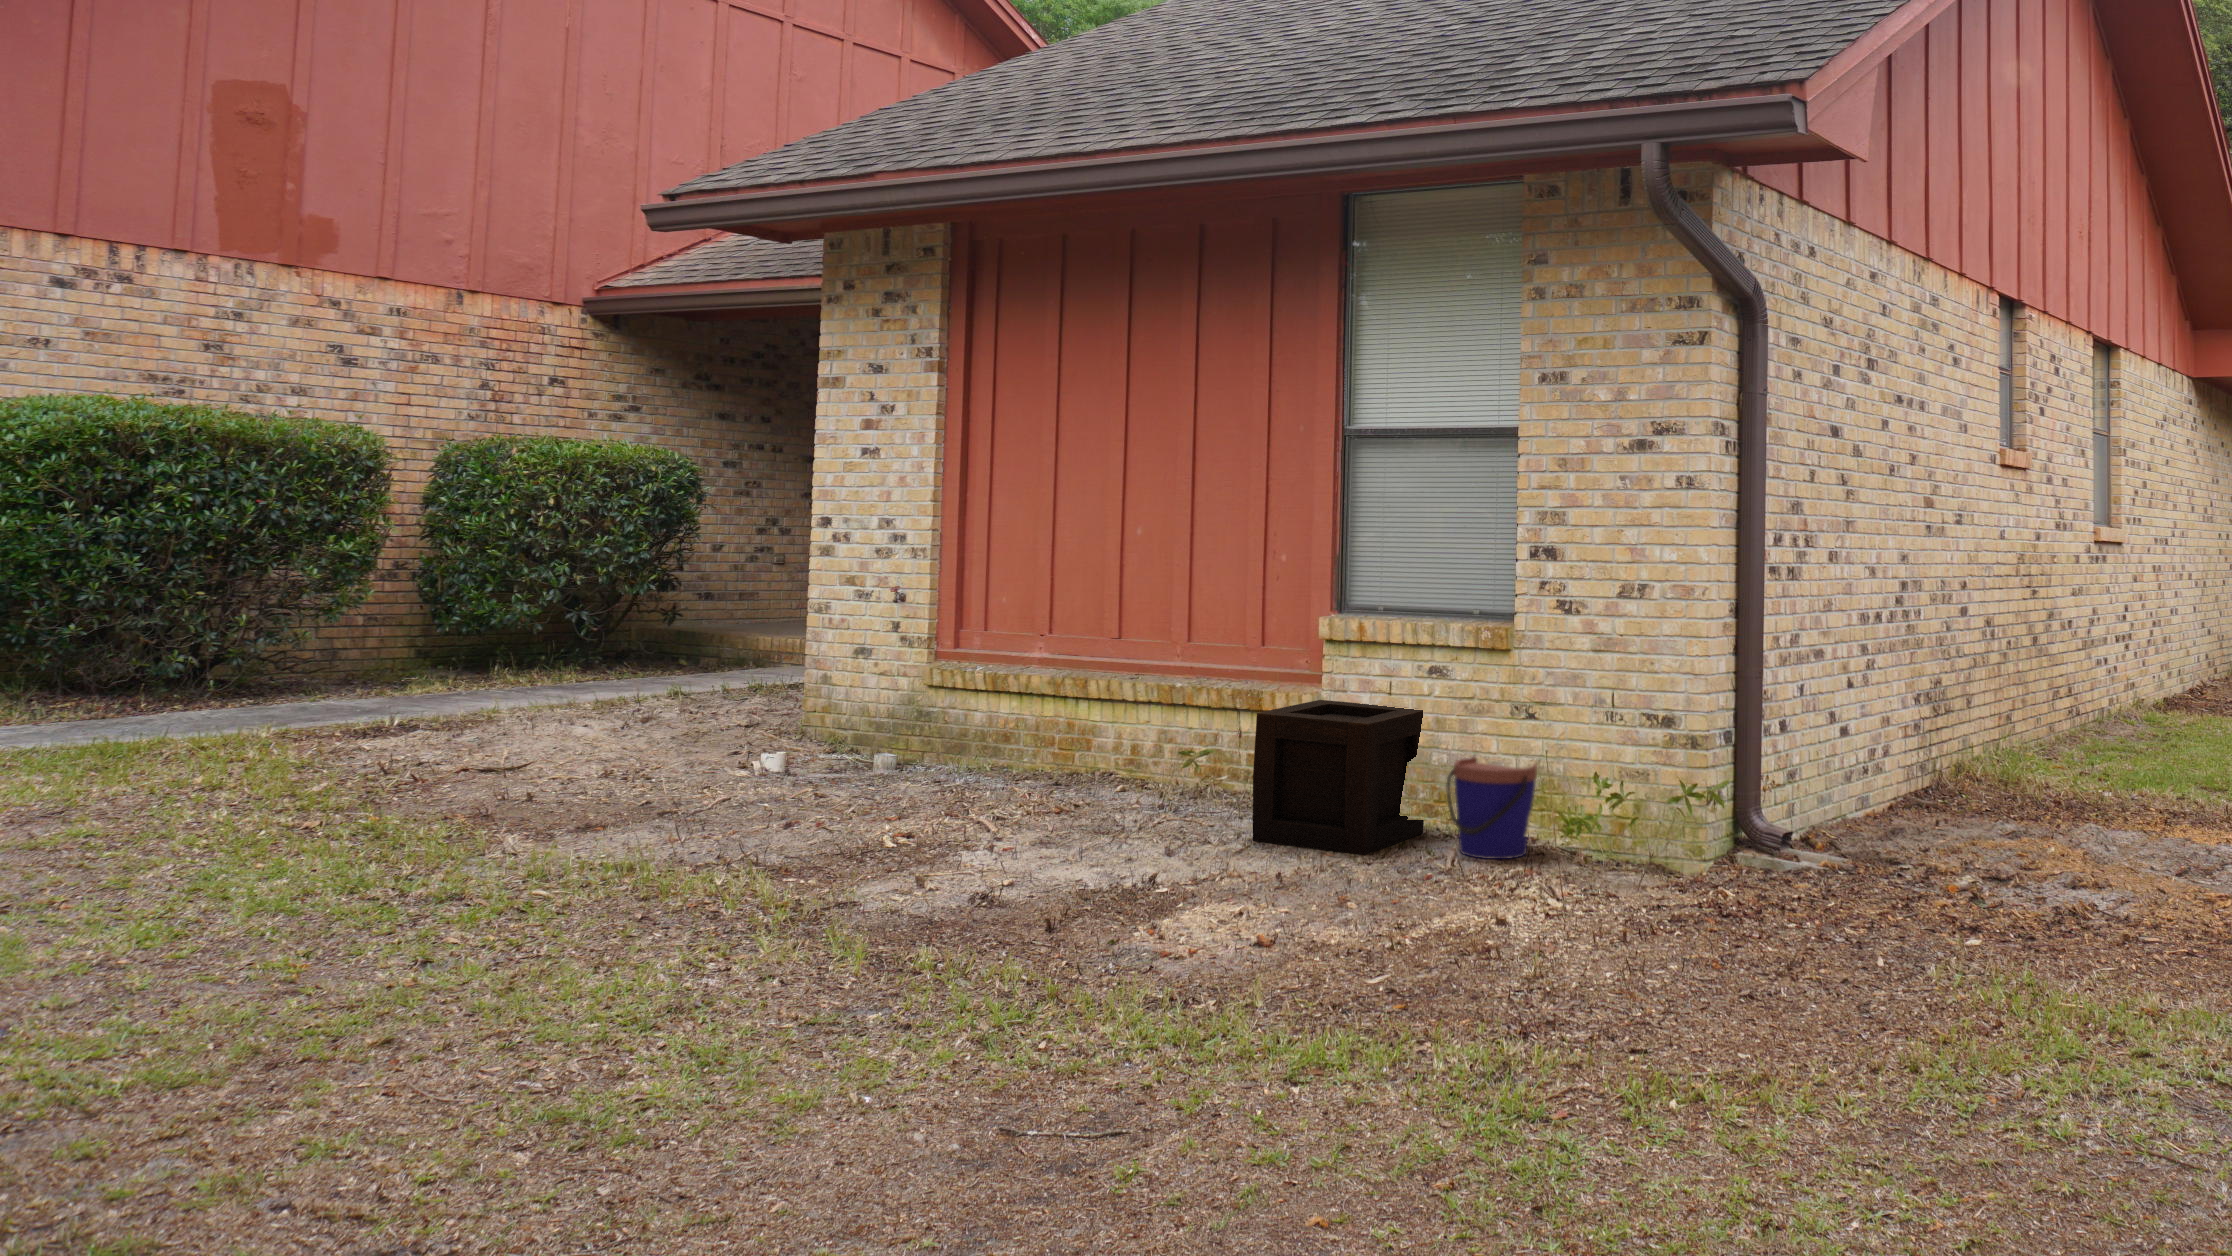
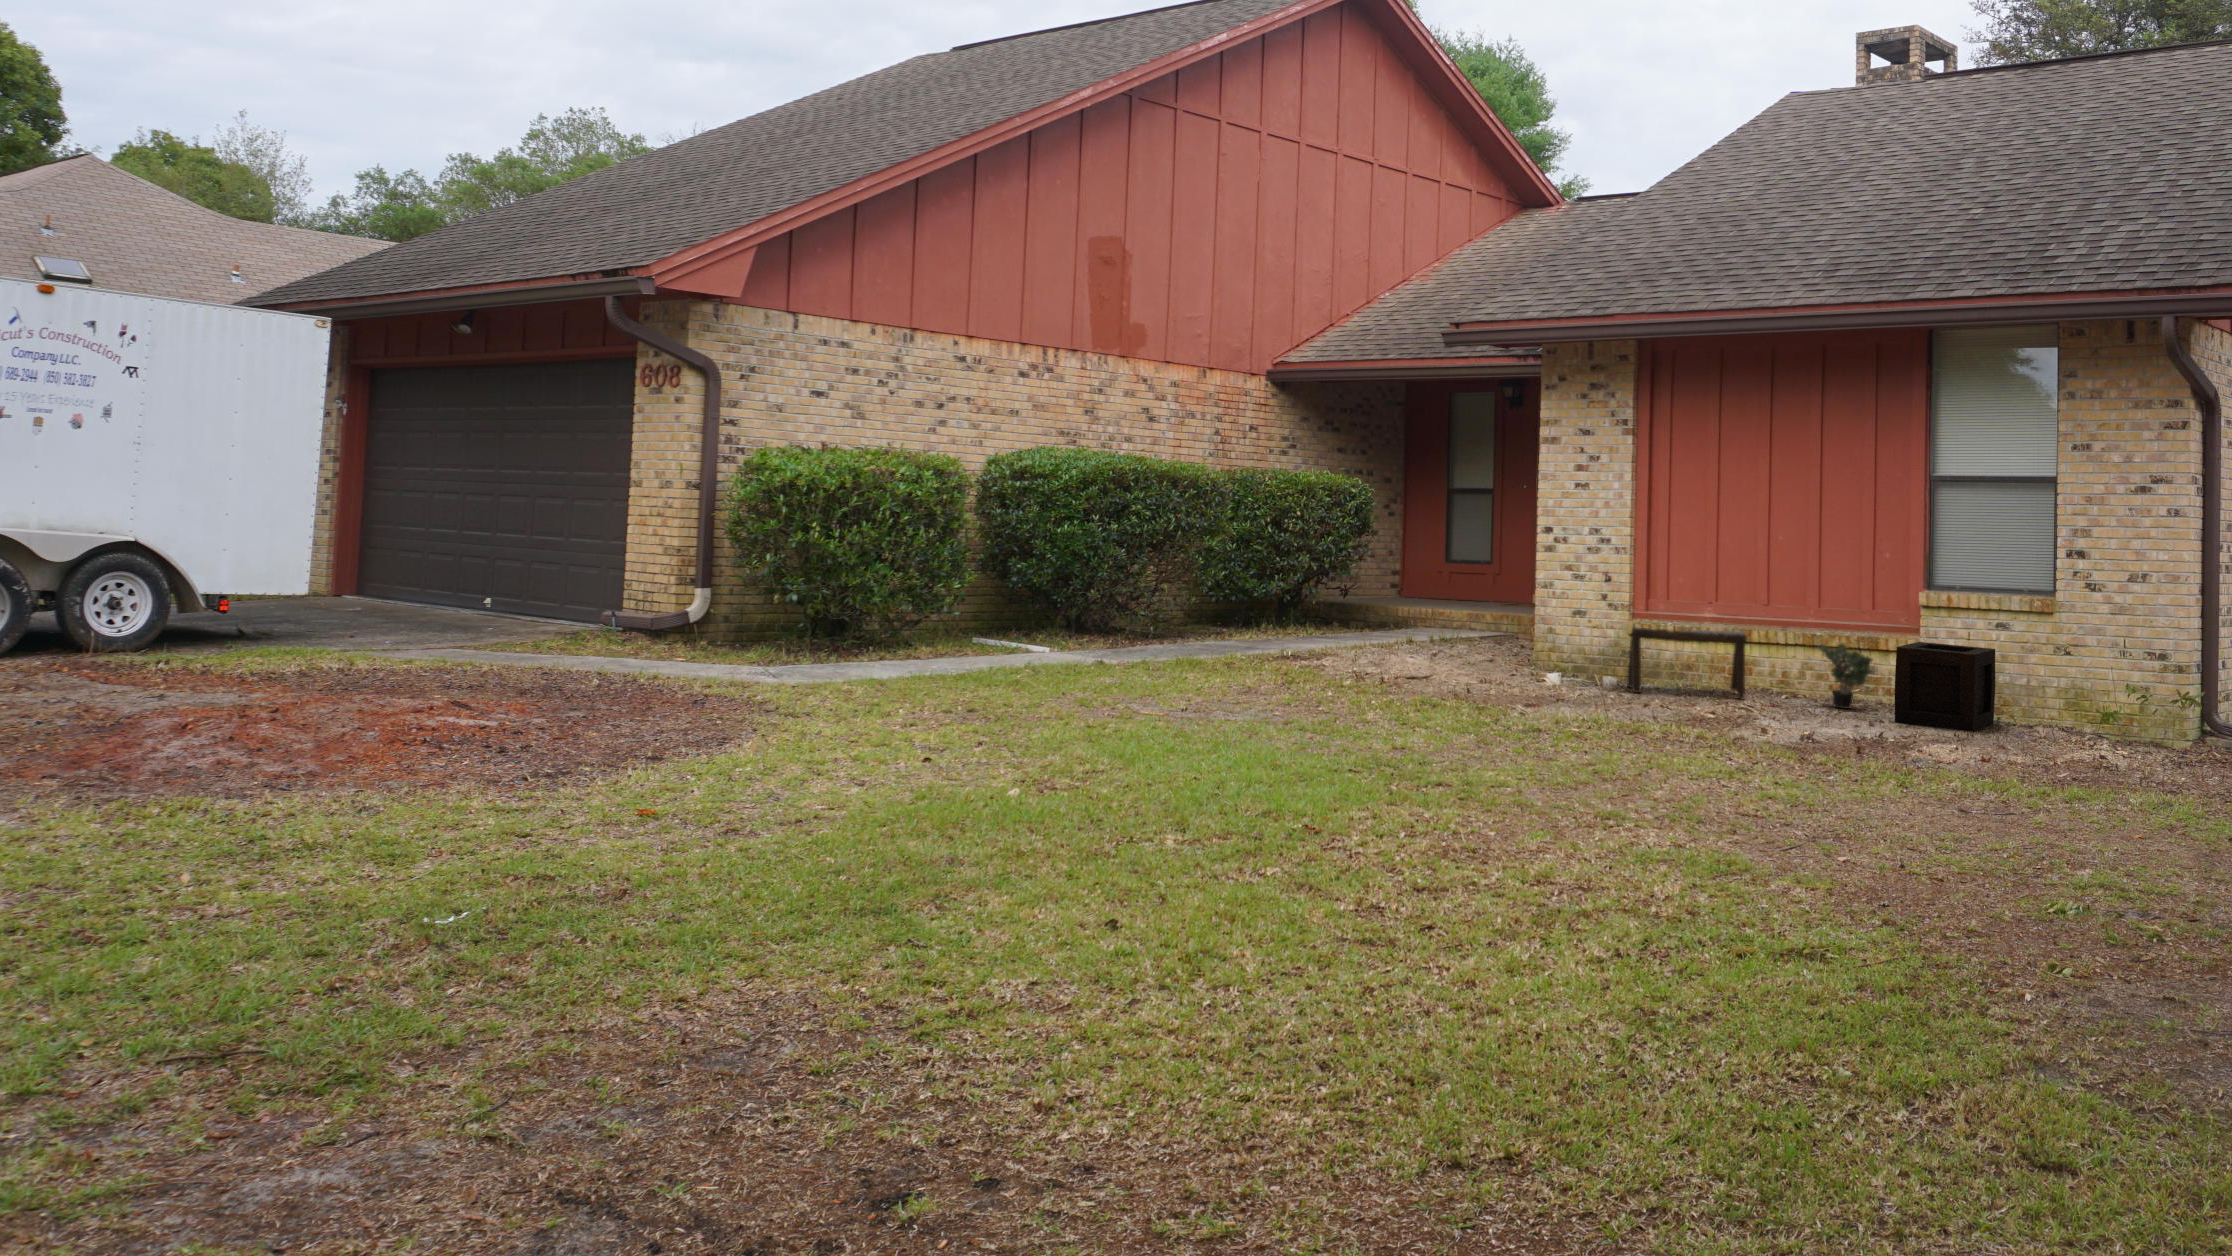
bench: none [872,682,1082,801] -> present [1627,627,1747,699]
potted plant: none [1169,703,1258,813] -> present [1820,643,1875,709]
bucket: present [1446,757,1537,859] -> none [2020,678,2080,737]

